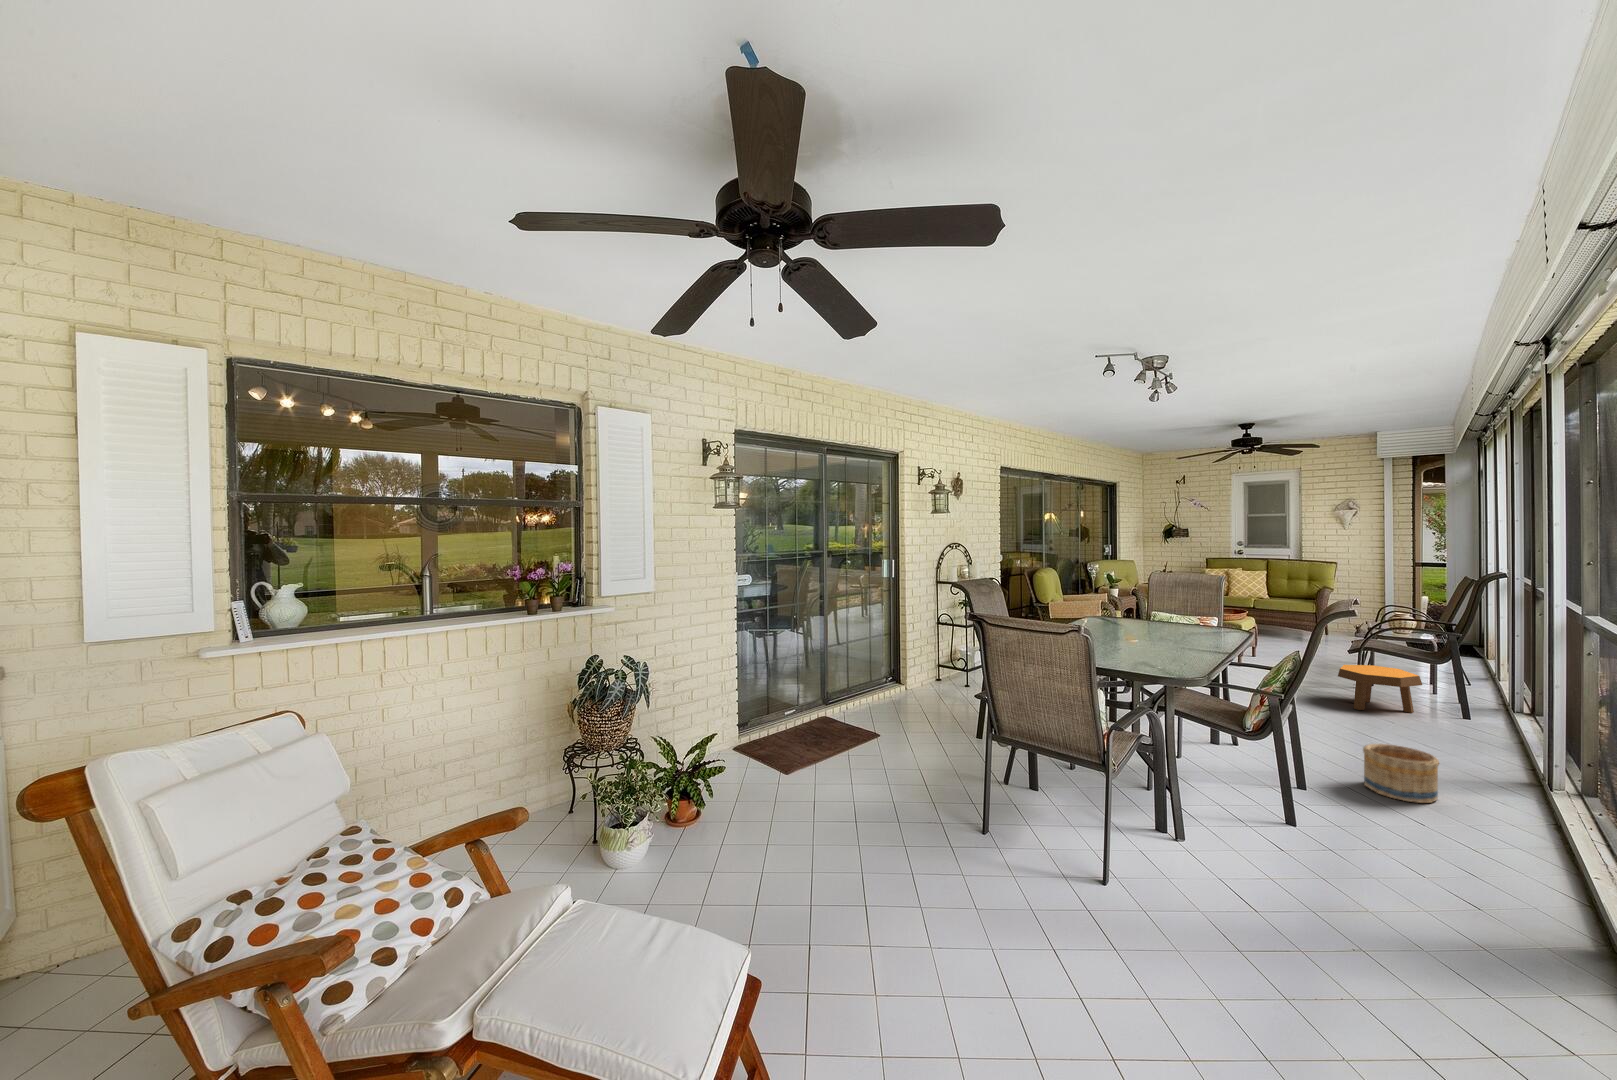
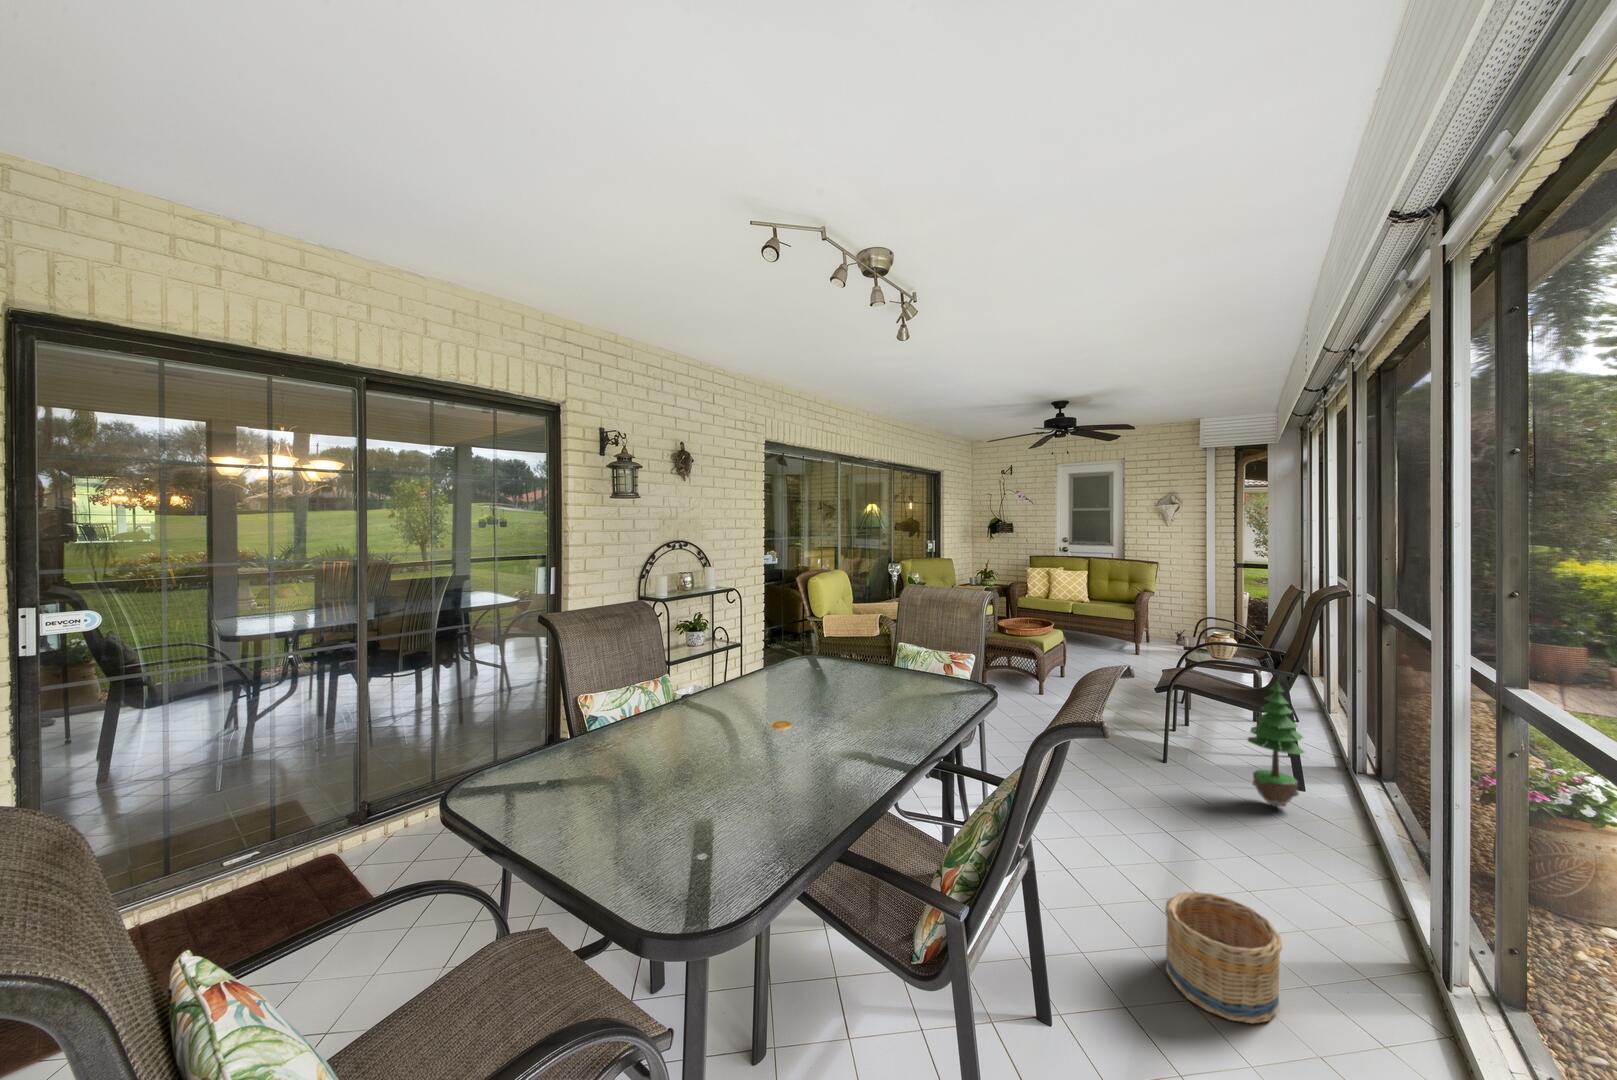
potted tree: none [1422,637,1470,729] -> present [1248,681,1304,807]
footstool: present [1338,665,1422,713] -> none [1148,705,1246,775]

